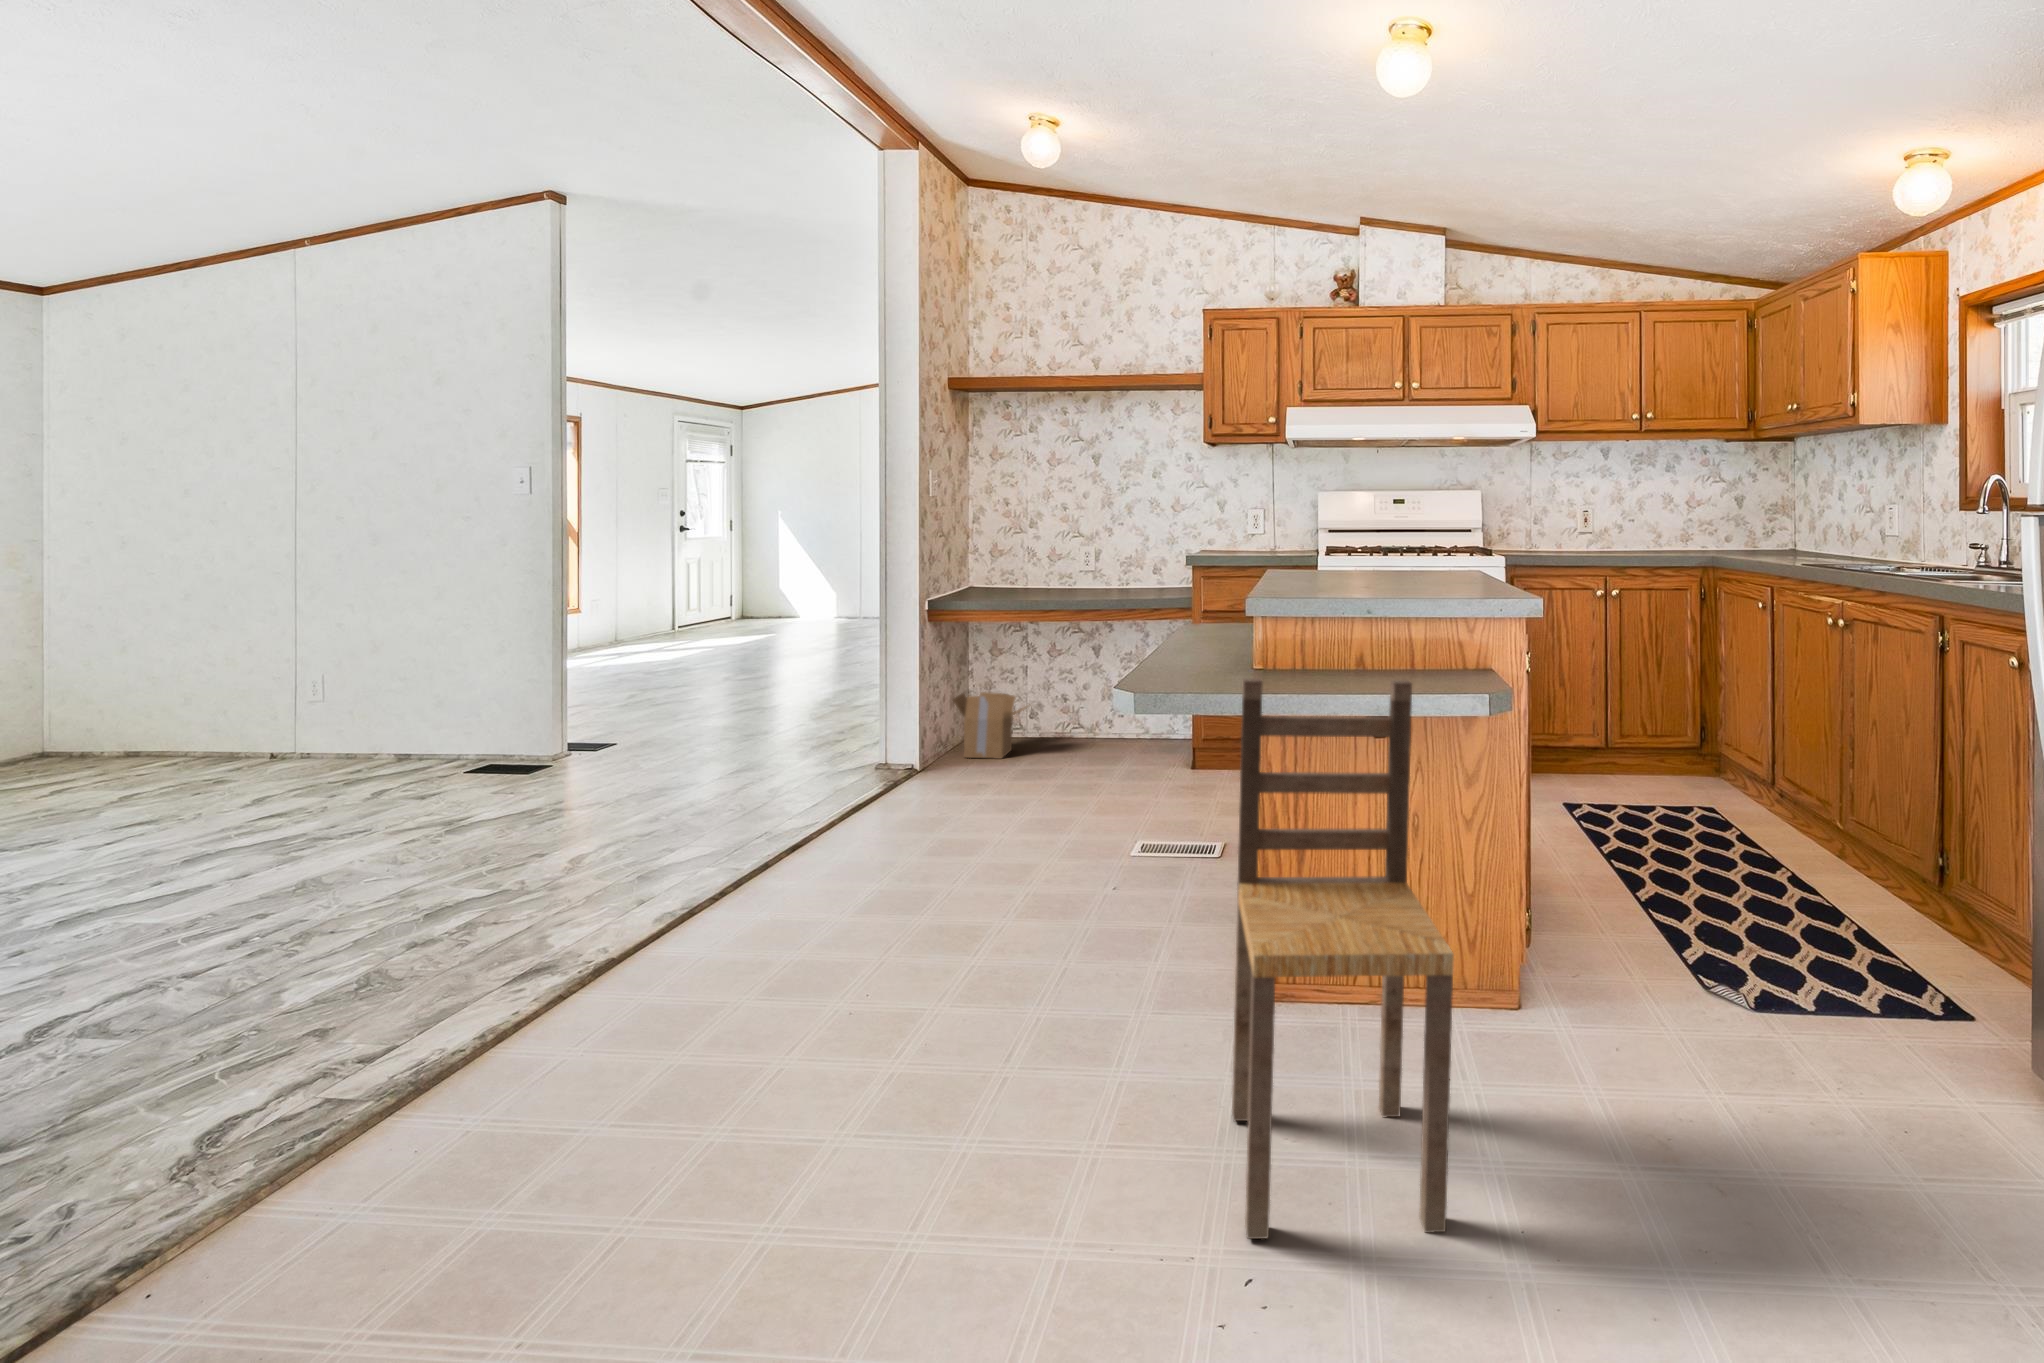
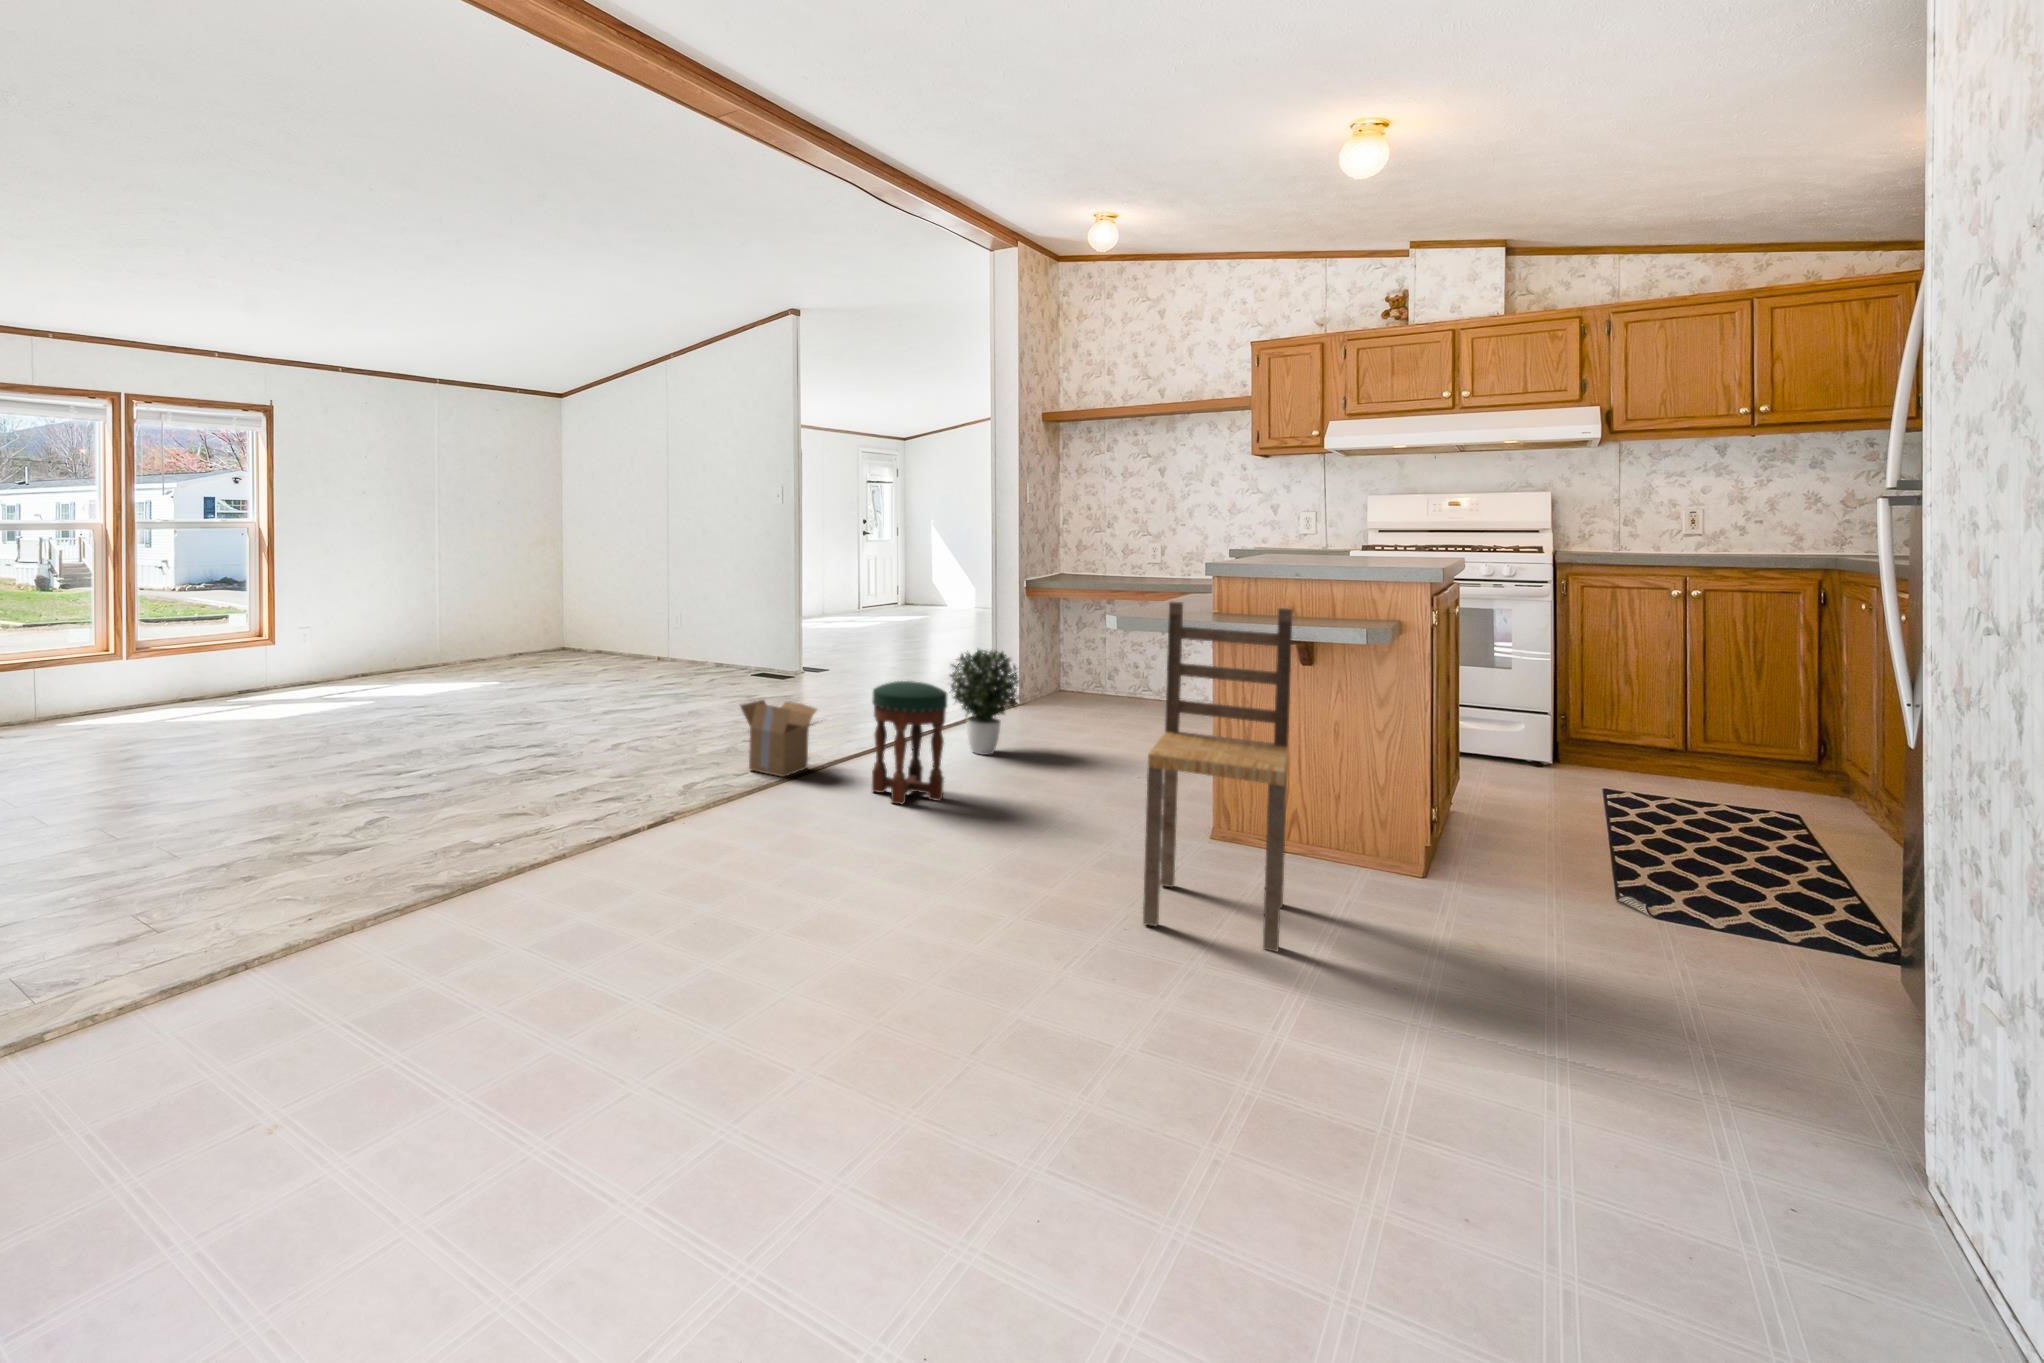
cardboard box: present [953,692,1027,759] -> present [741,700,817,777]
potted plant: none [837,721,953,882] -> present [950,649,1019,755]
stool: none [715,810,852,1036] -> present [872,681,947,804]

